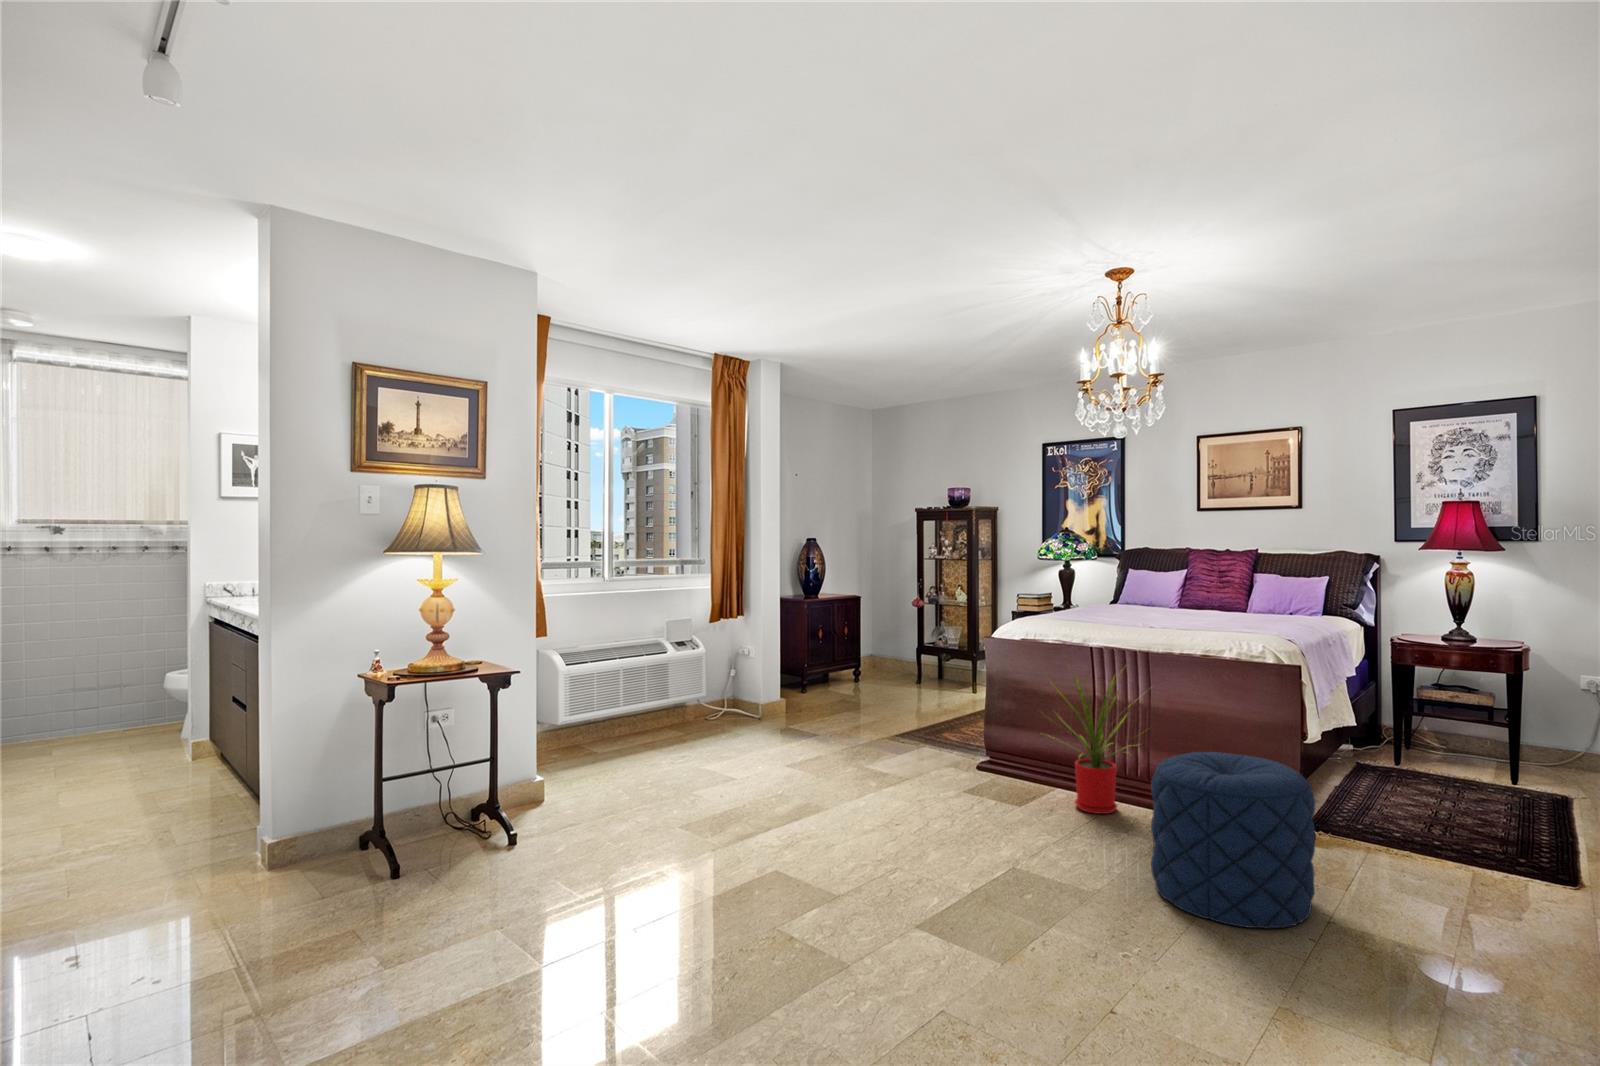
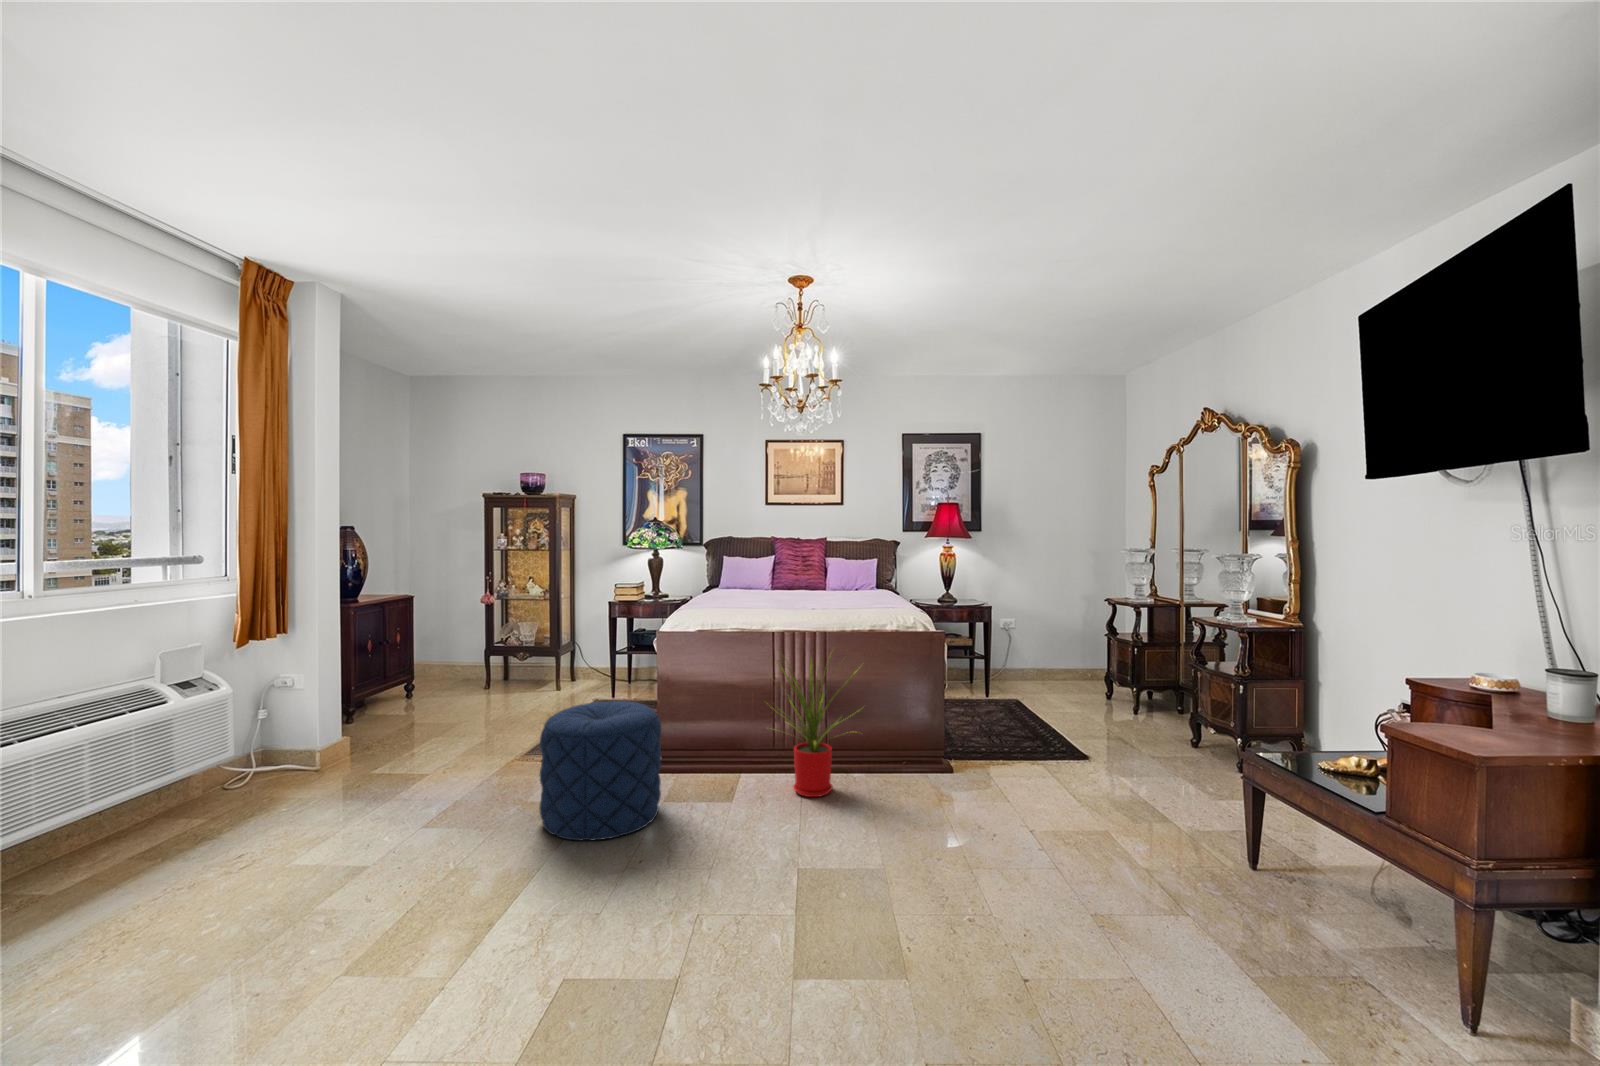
pouf: present [1151,752,1315,929] -> present [539,701,661,841]

